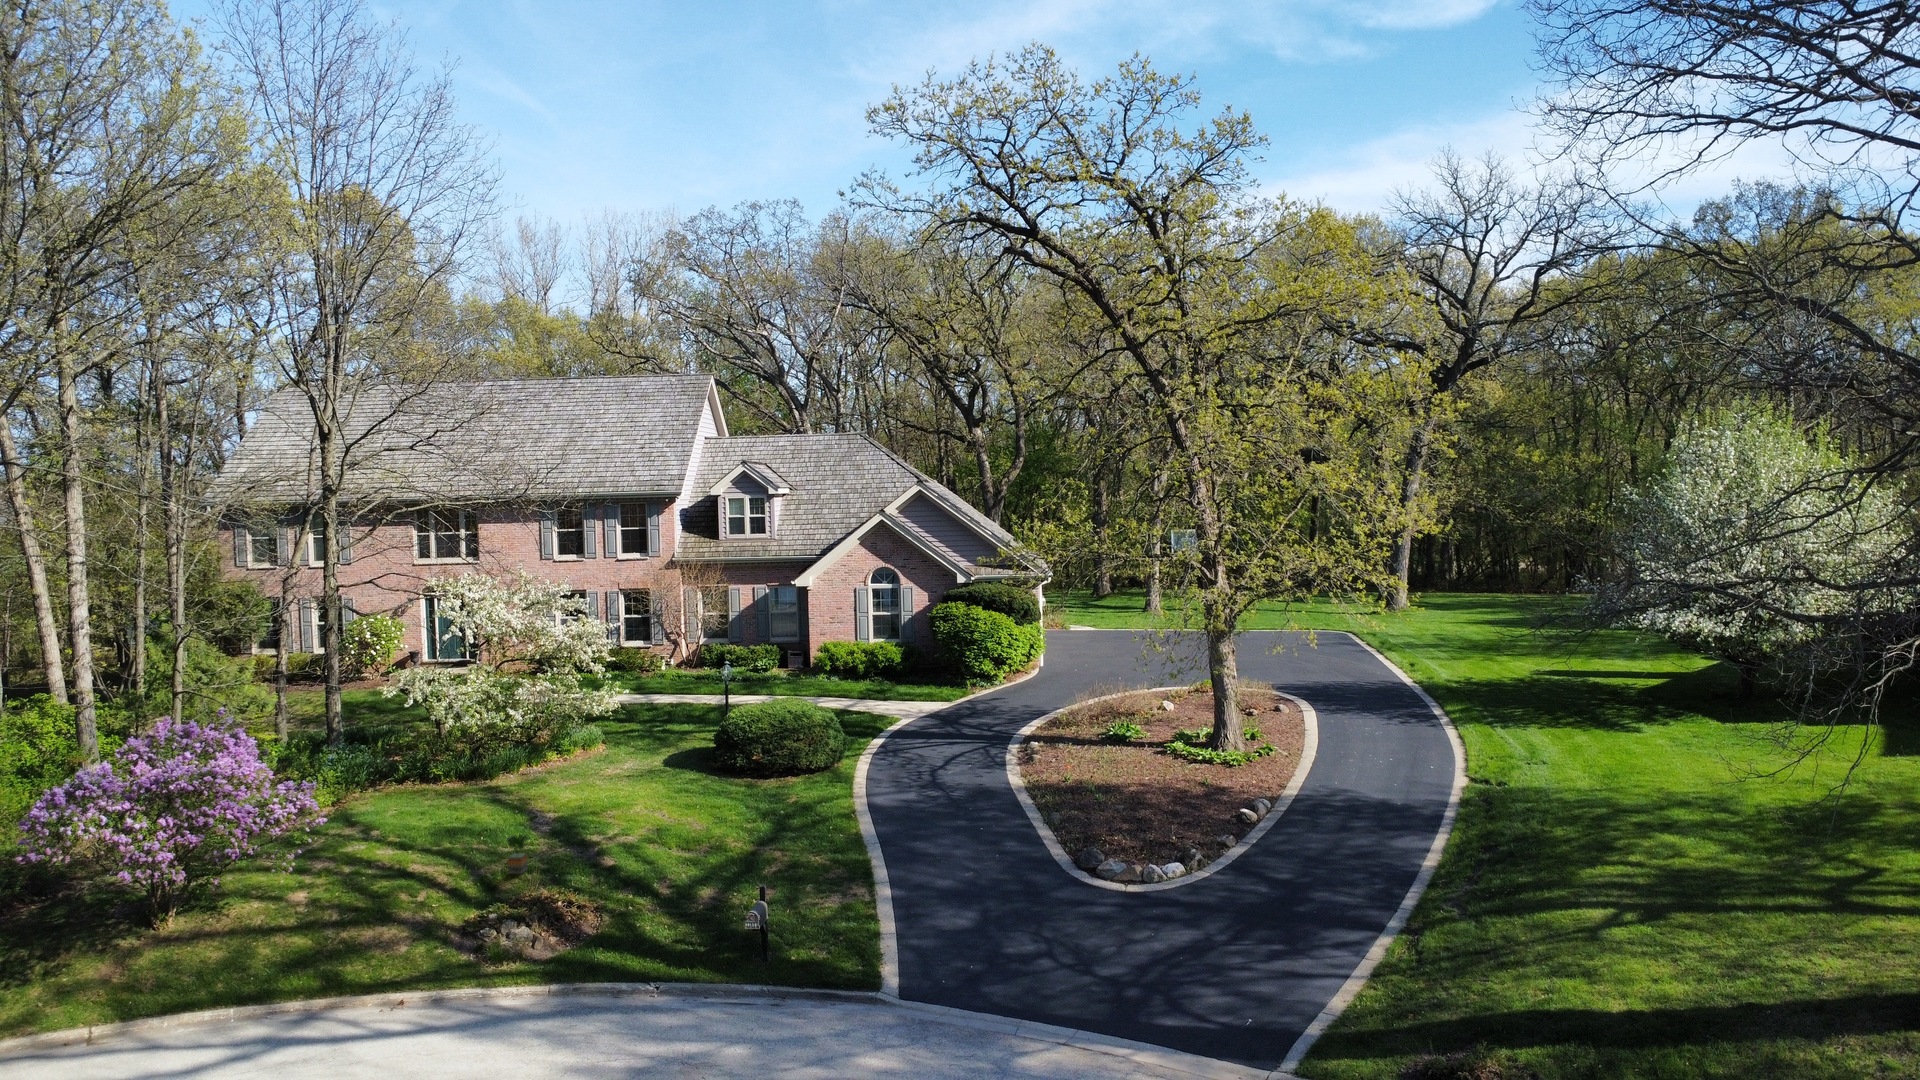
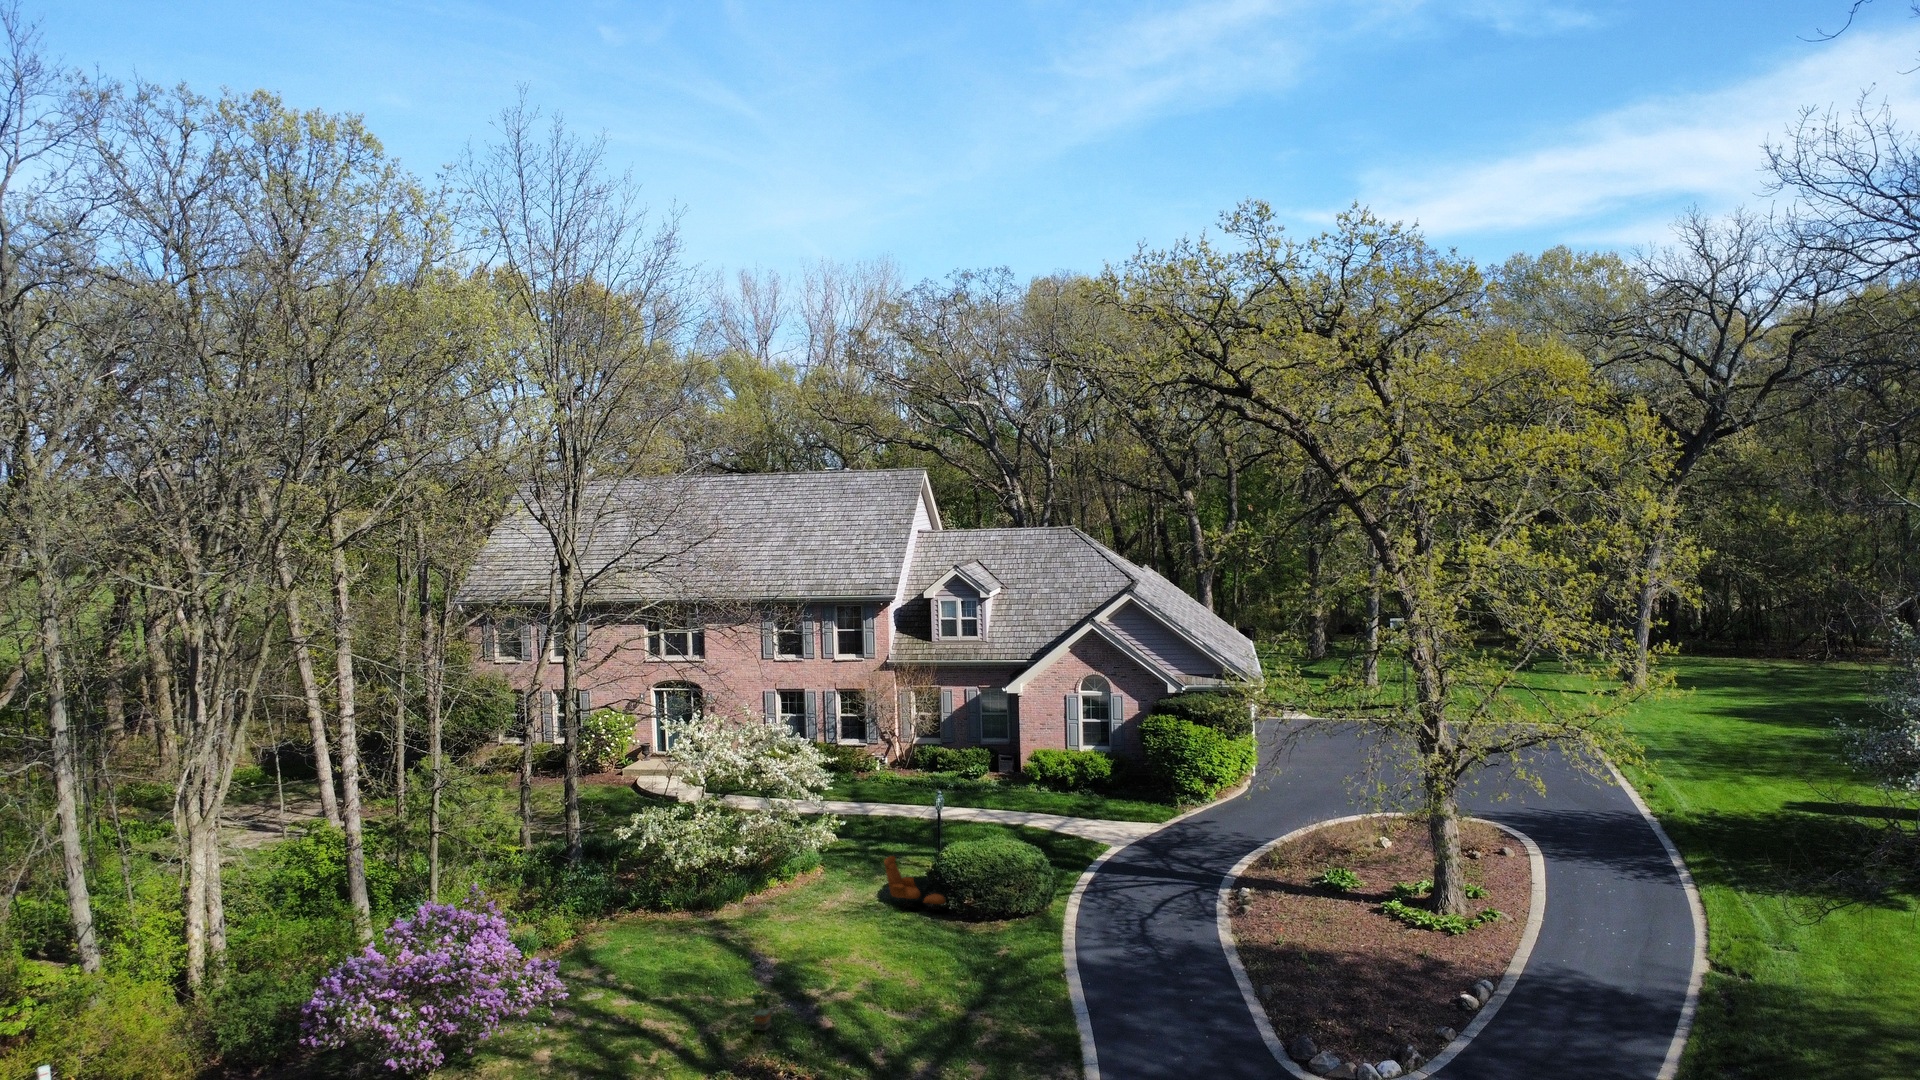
lounge chair: none [661,719,727,777] -> present [884,856,945,910]

